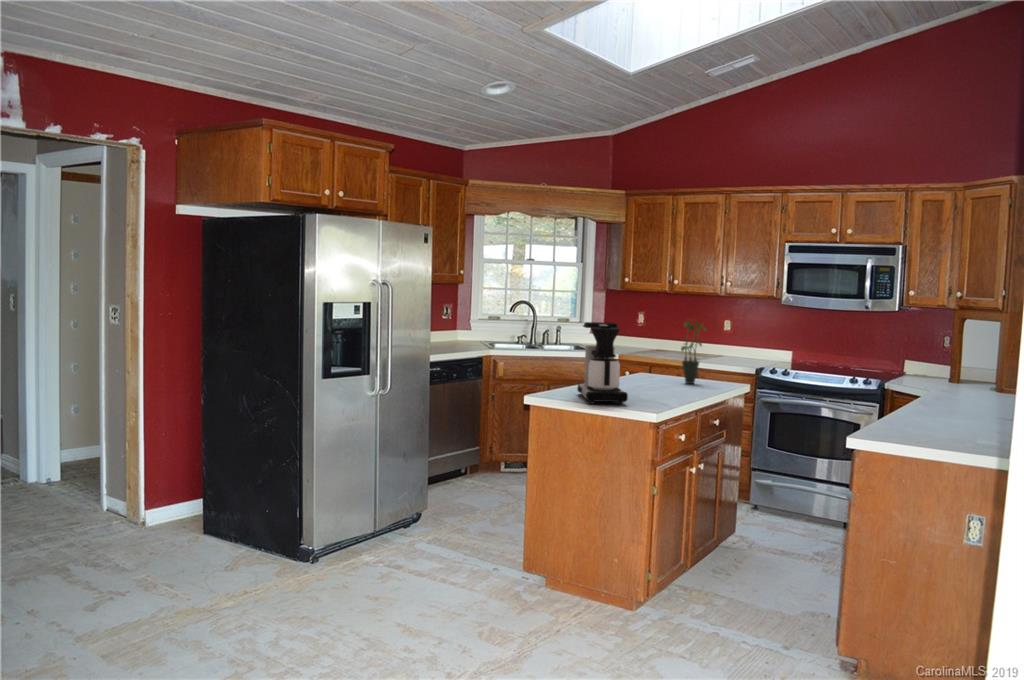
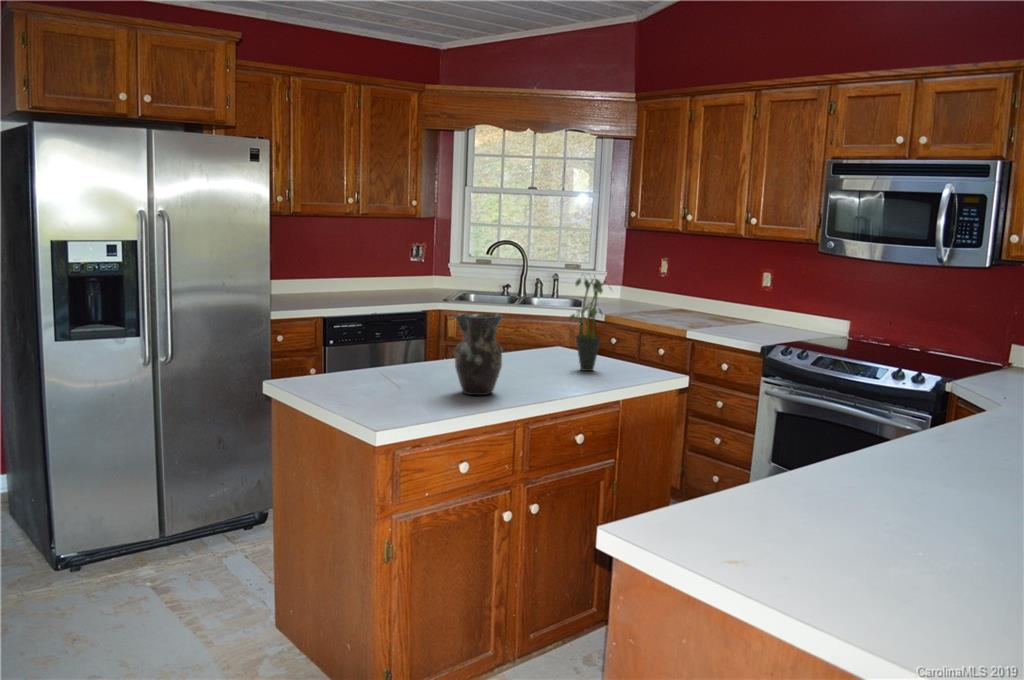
coffee maker: present [577,322,628,404] -> none [318,276,413,406]
vase: none [645,344,680,397] -> present [453,313,503,395]

